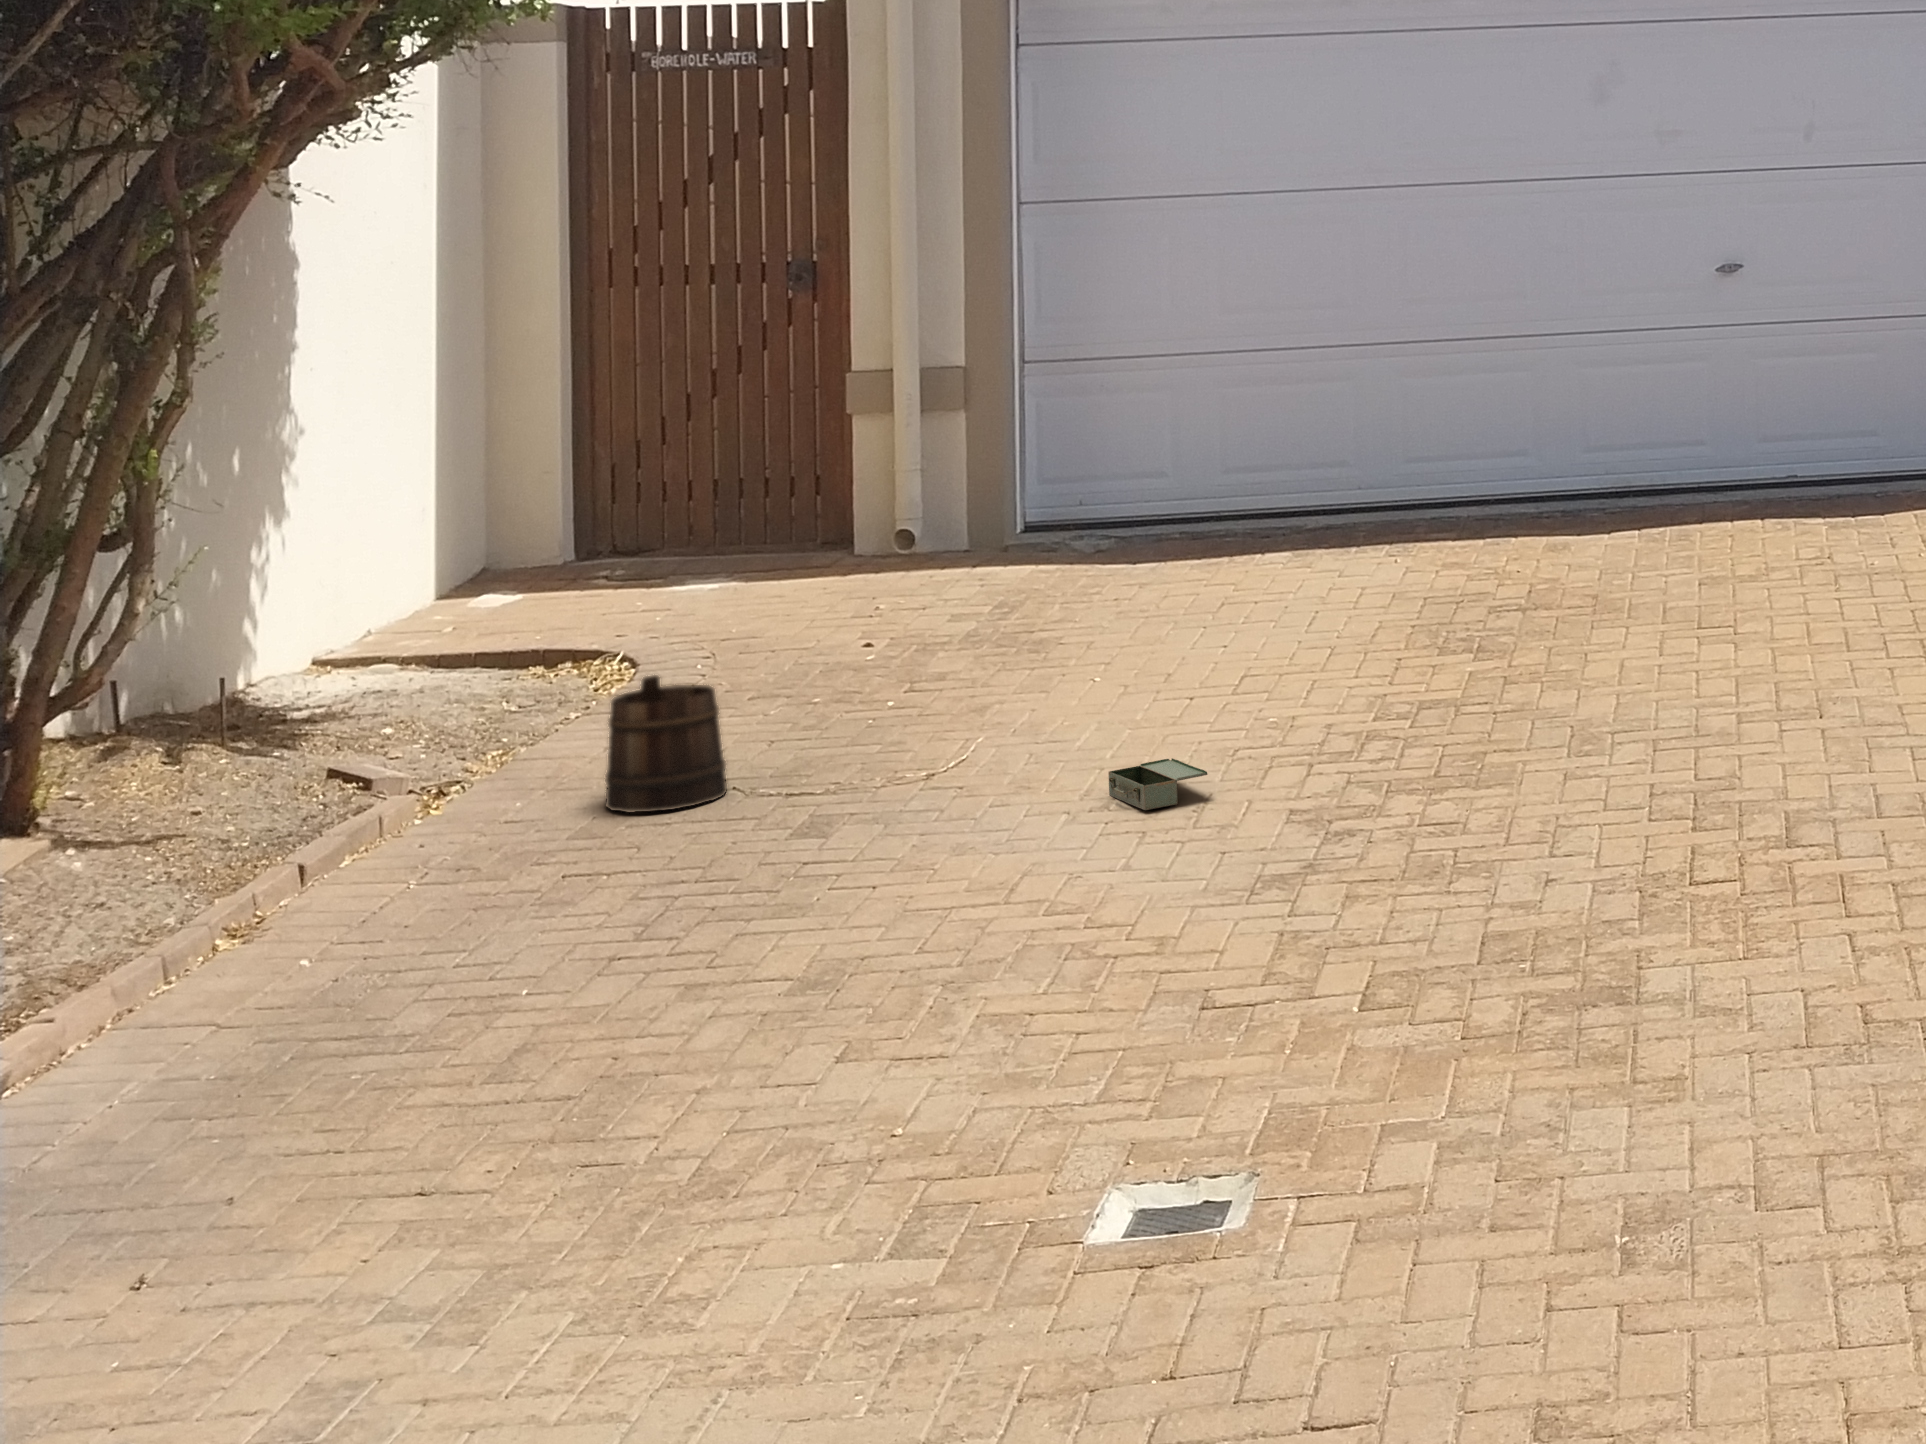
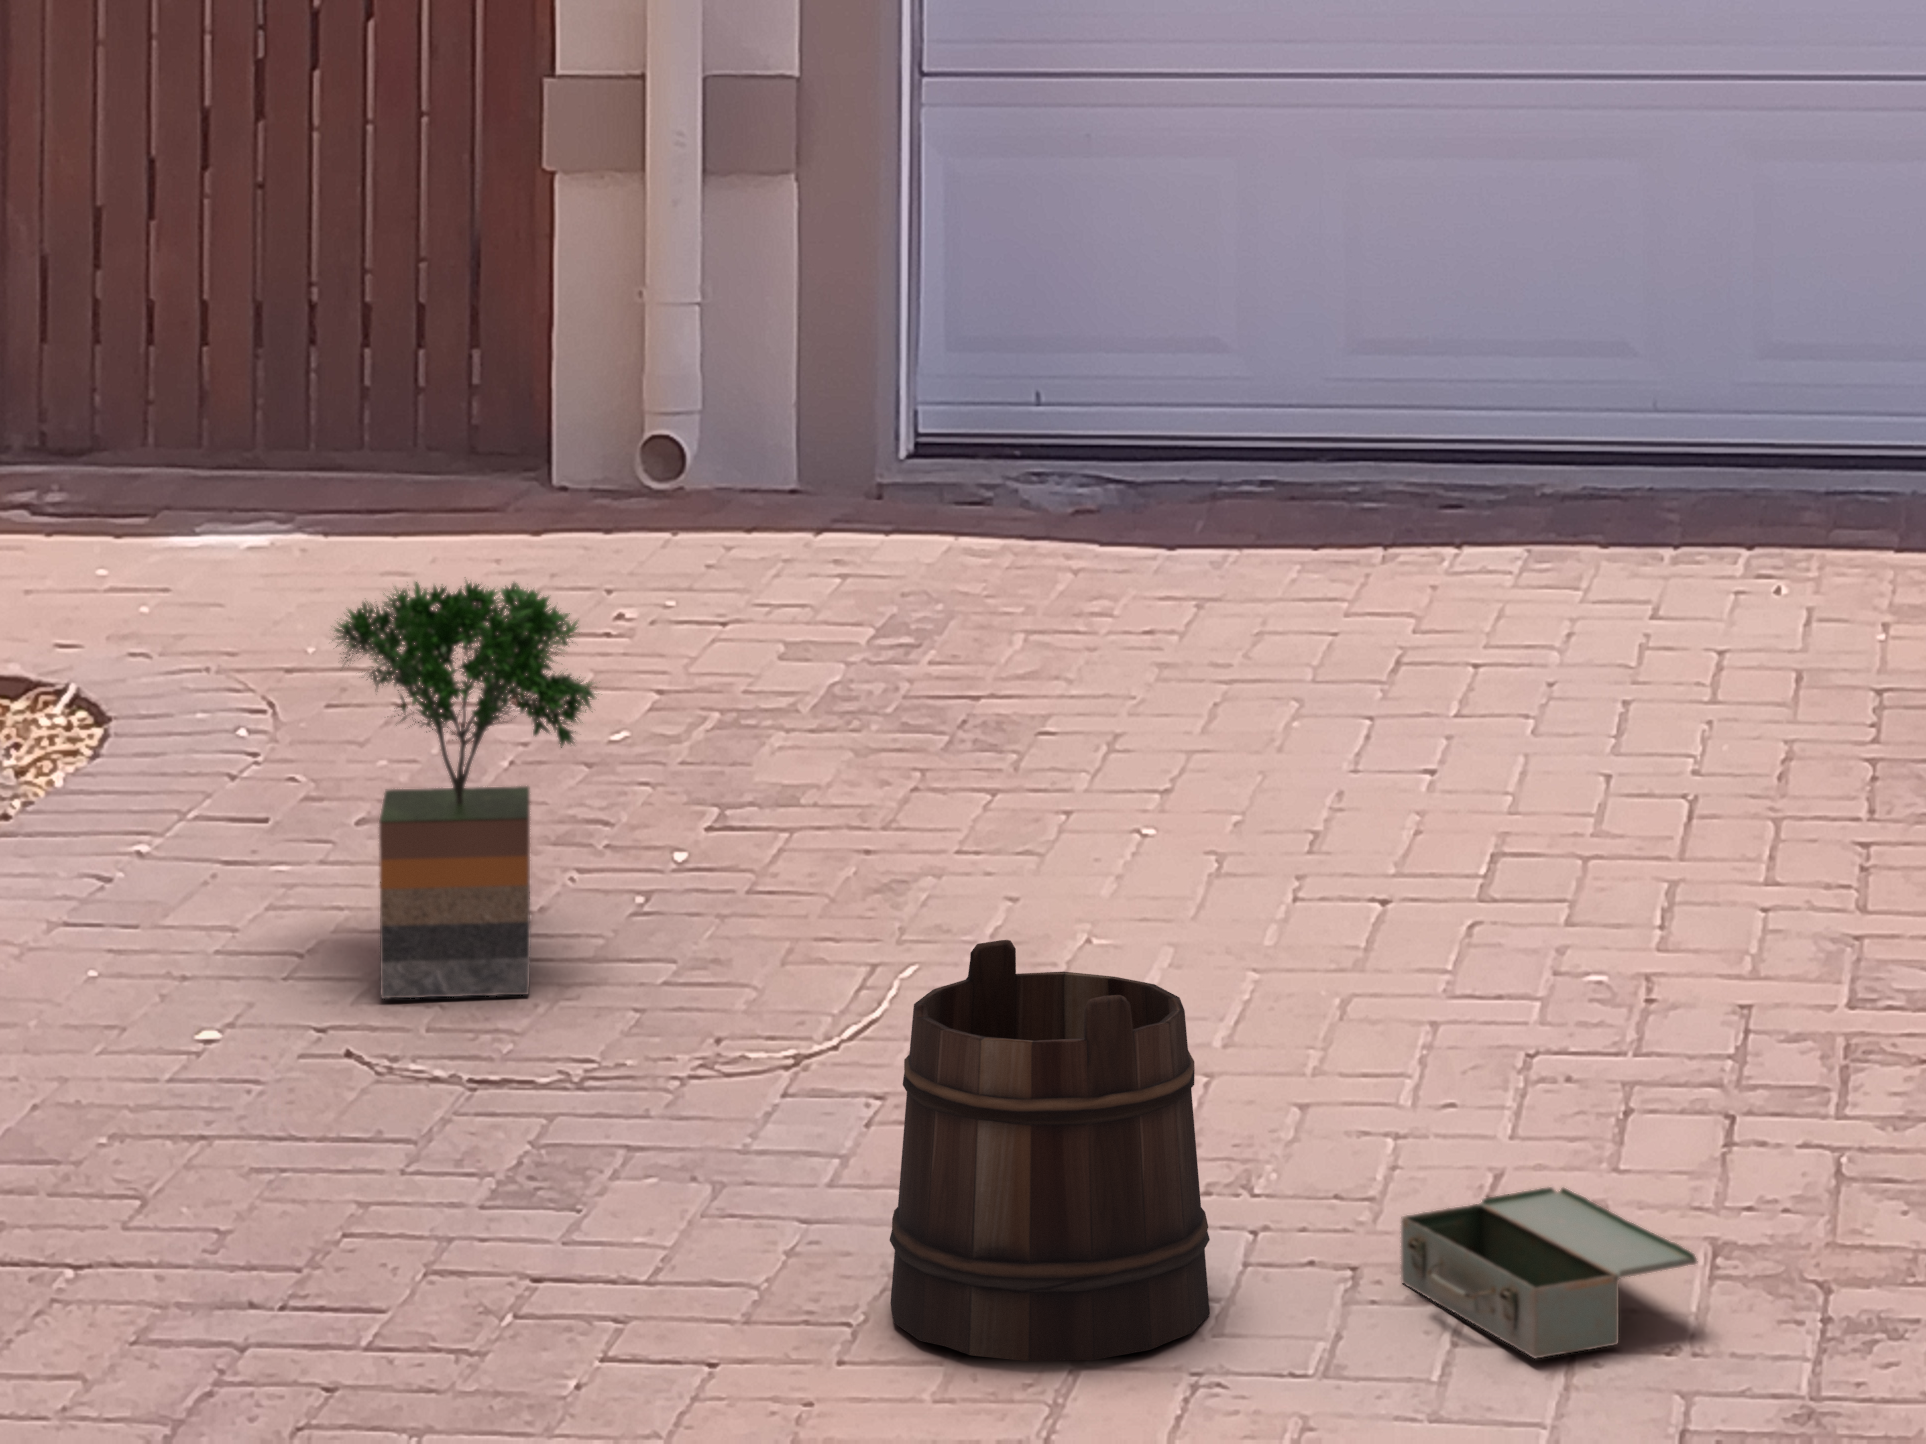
potted tree: none [713,579,831,746] -> present [332,582,595,999]
bucket: present [606,675,727,813] -> present [890,940,1210,1361]

